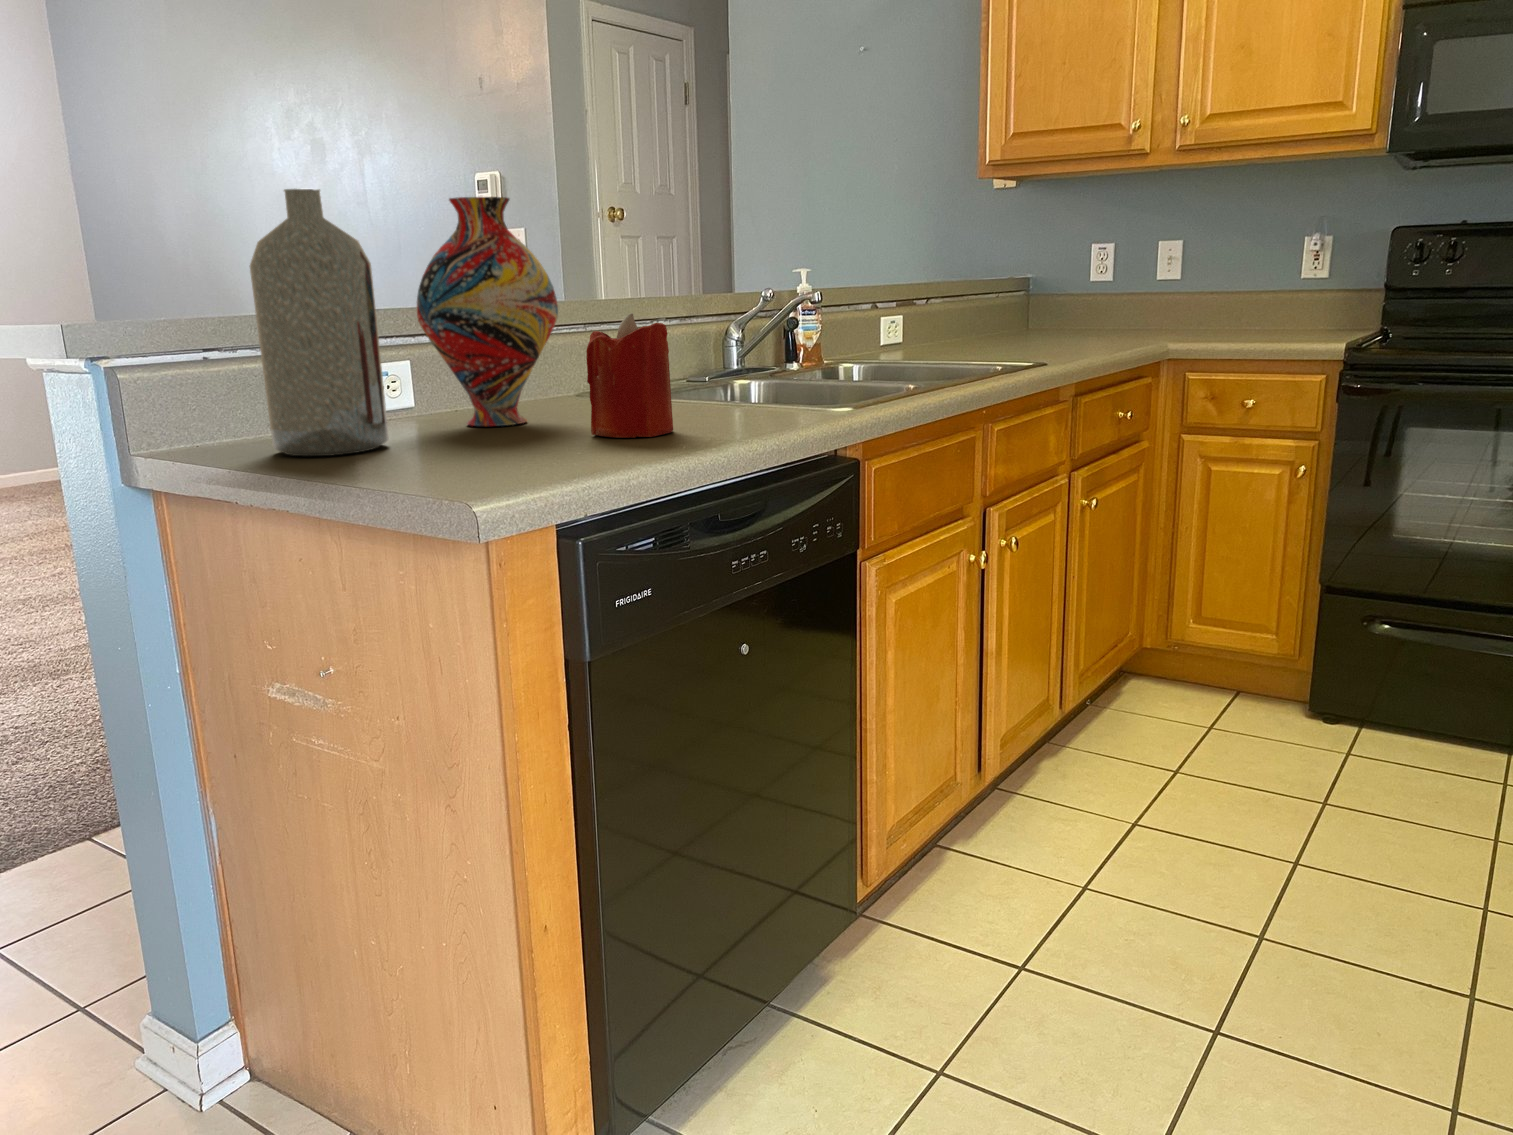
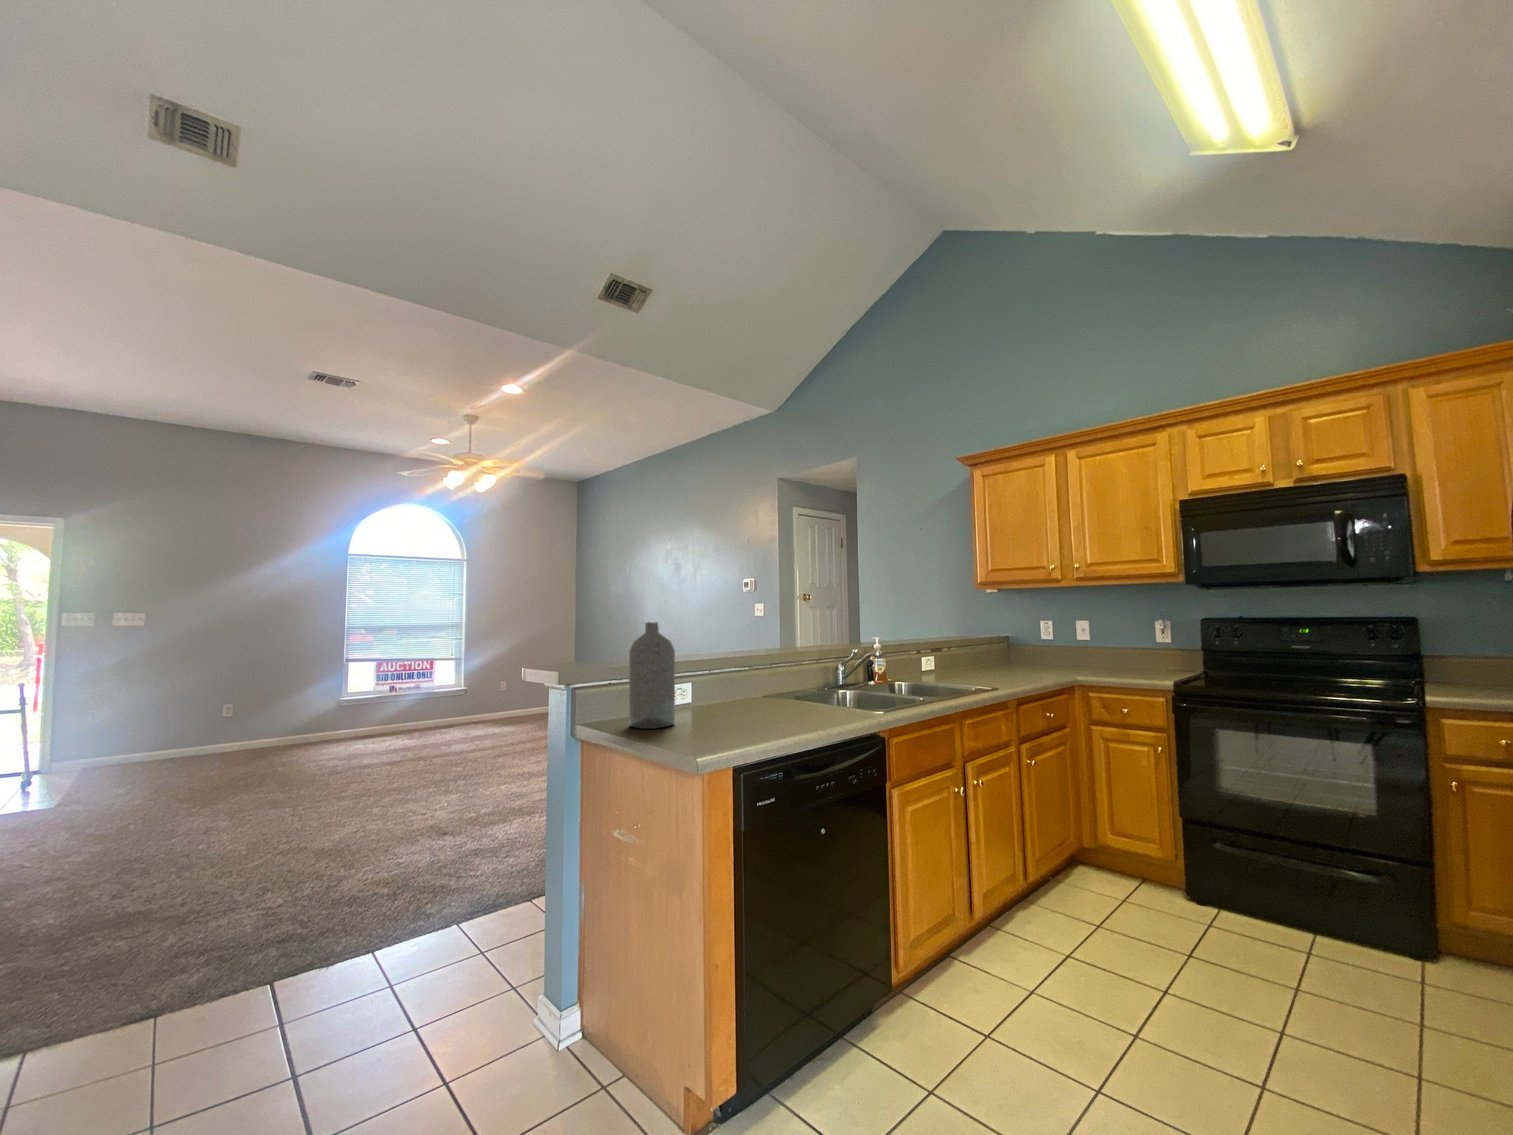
vase: present [417,197,558,426] -> none [694,620,752,716]
candle: present [586,313,673,438] -> none [759,671,796,726]

